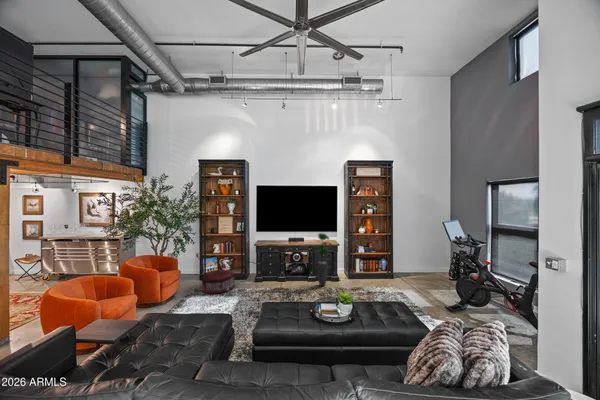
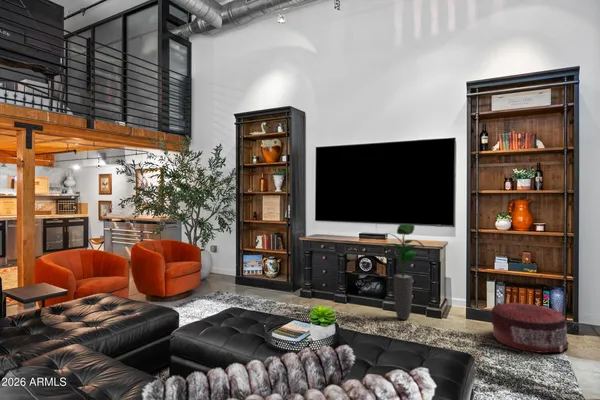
pouf: present [202,270,235,294] -> present [491,302,569,353]

